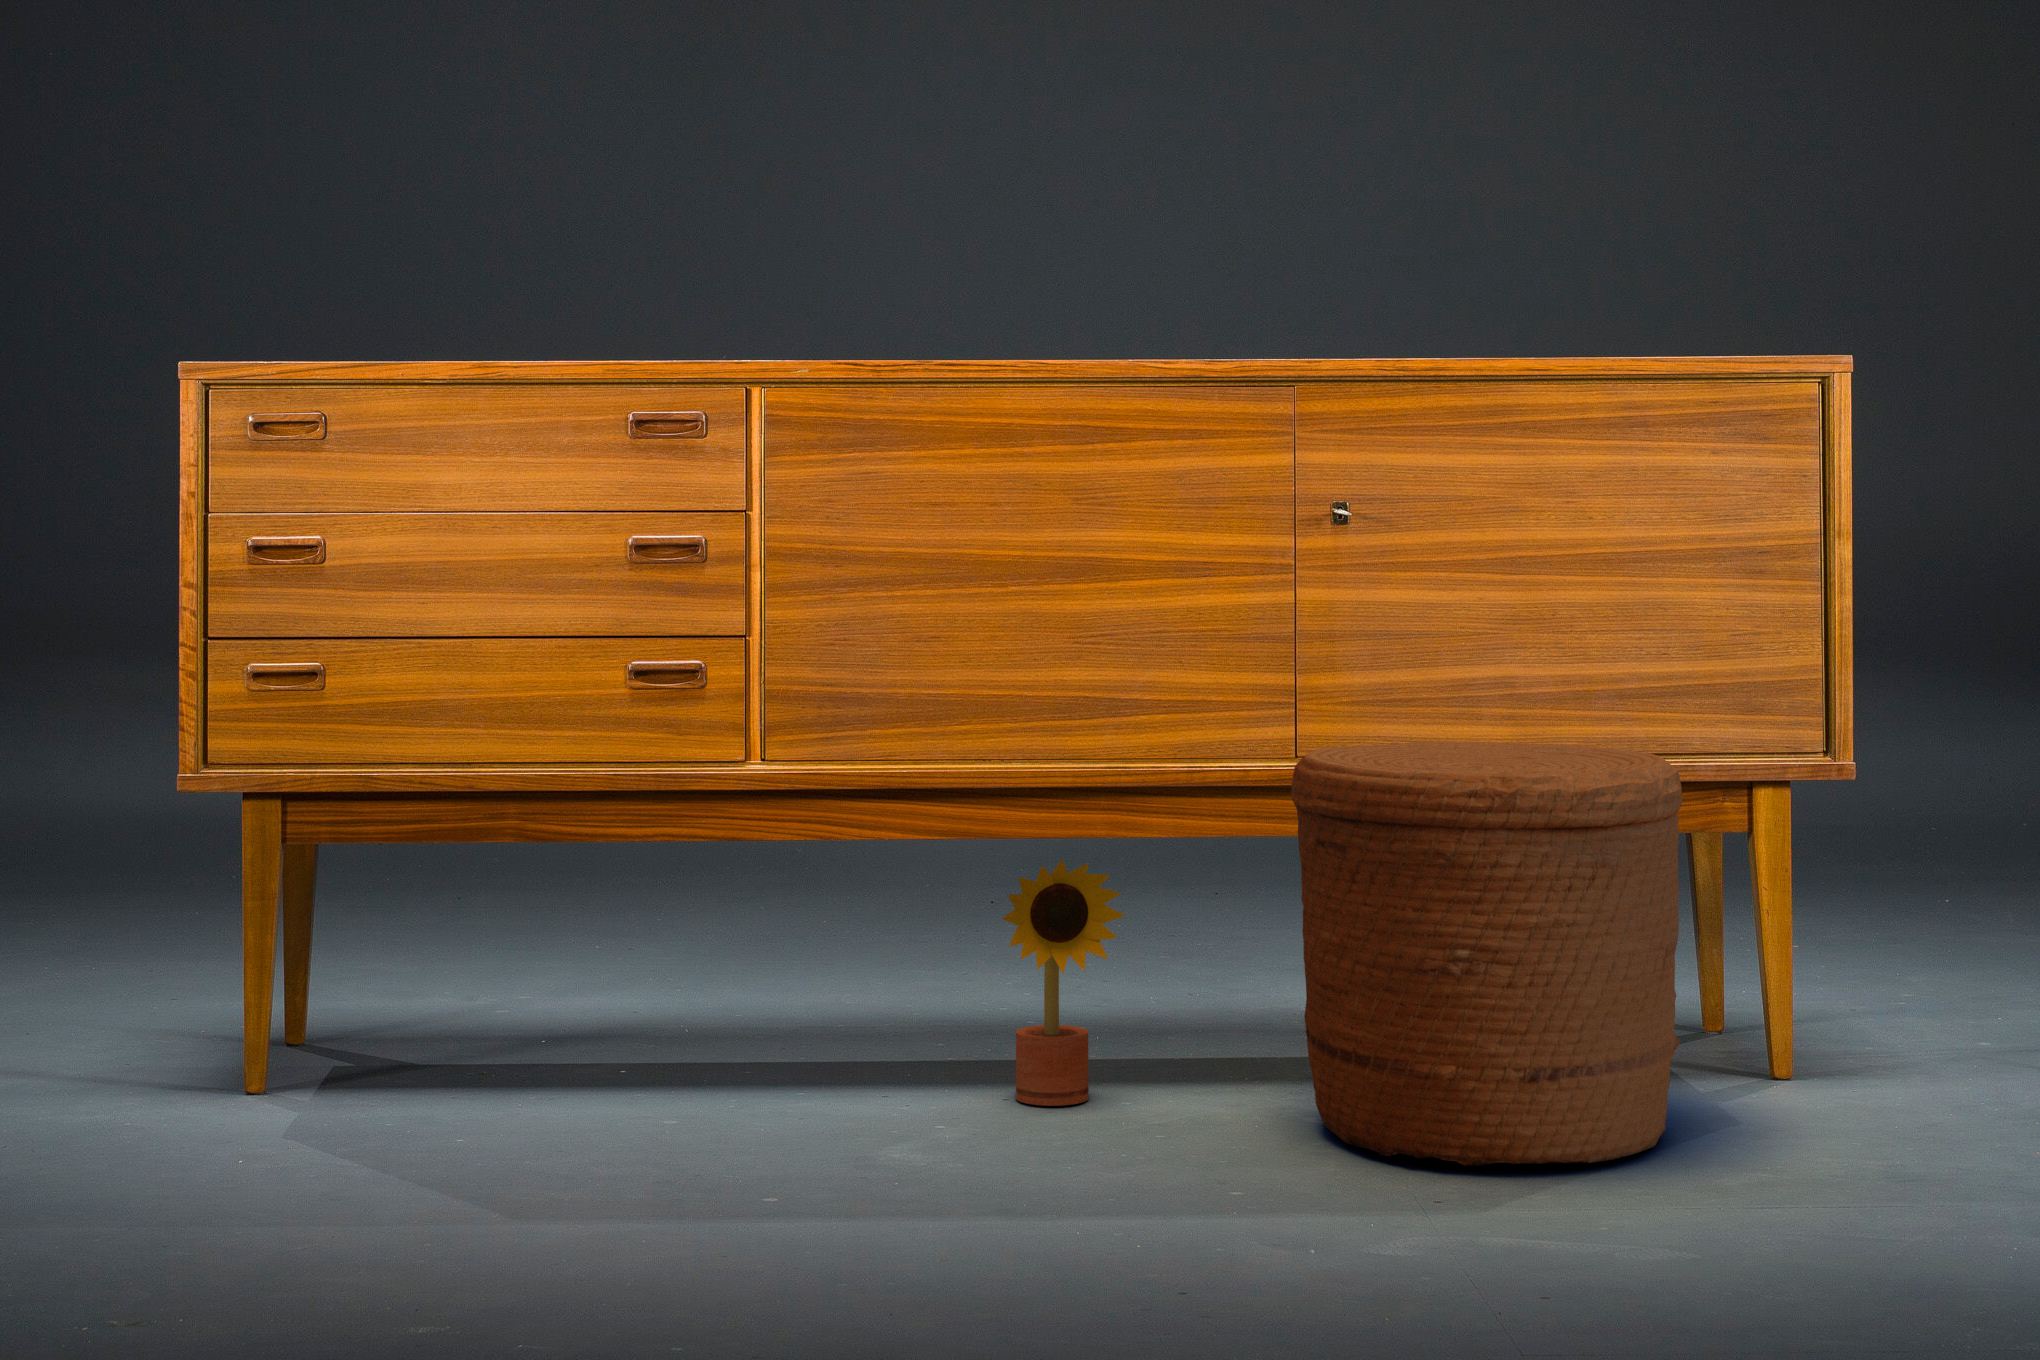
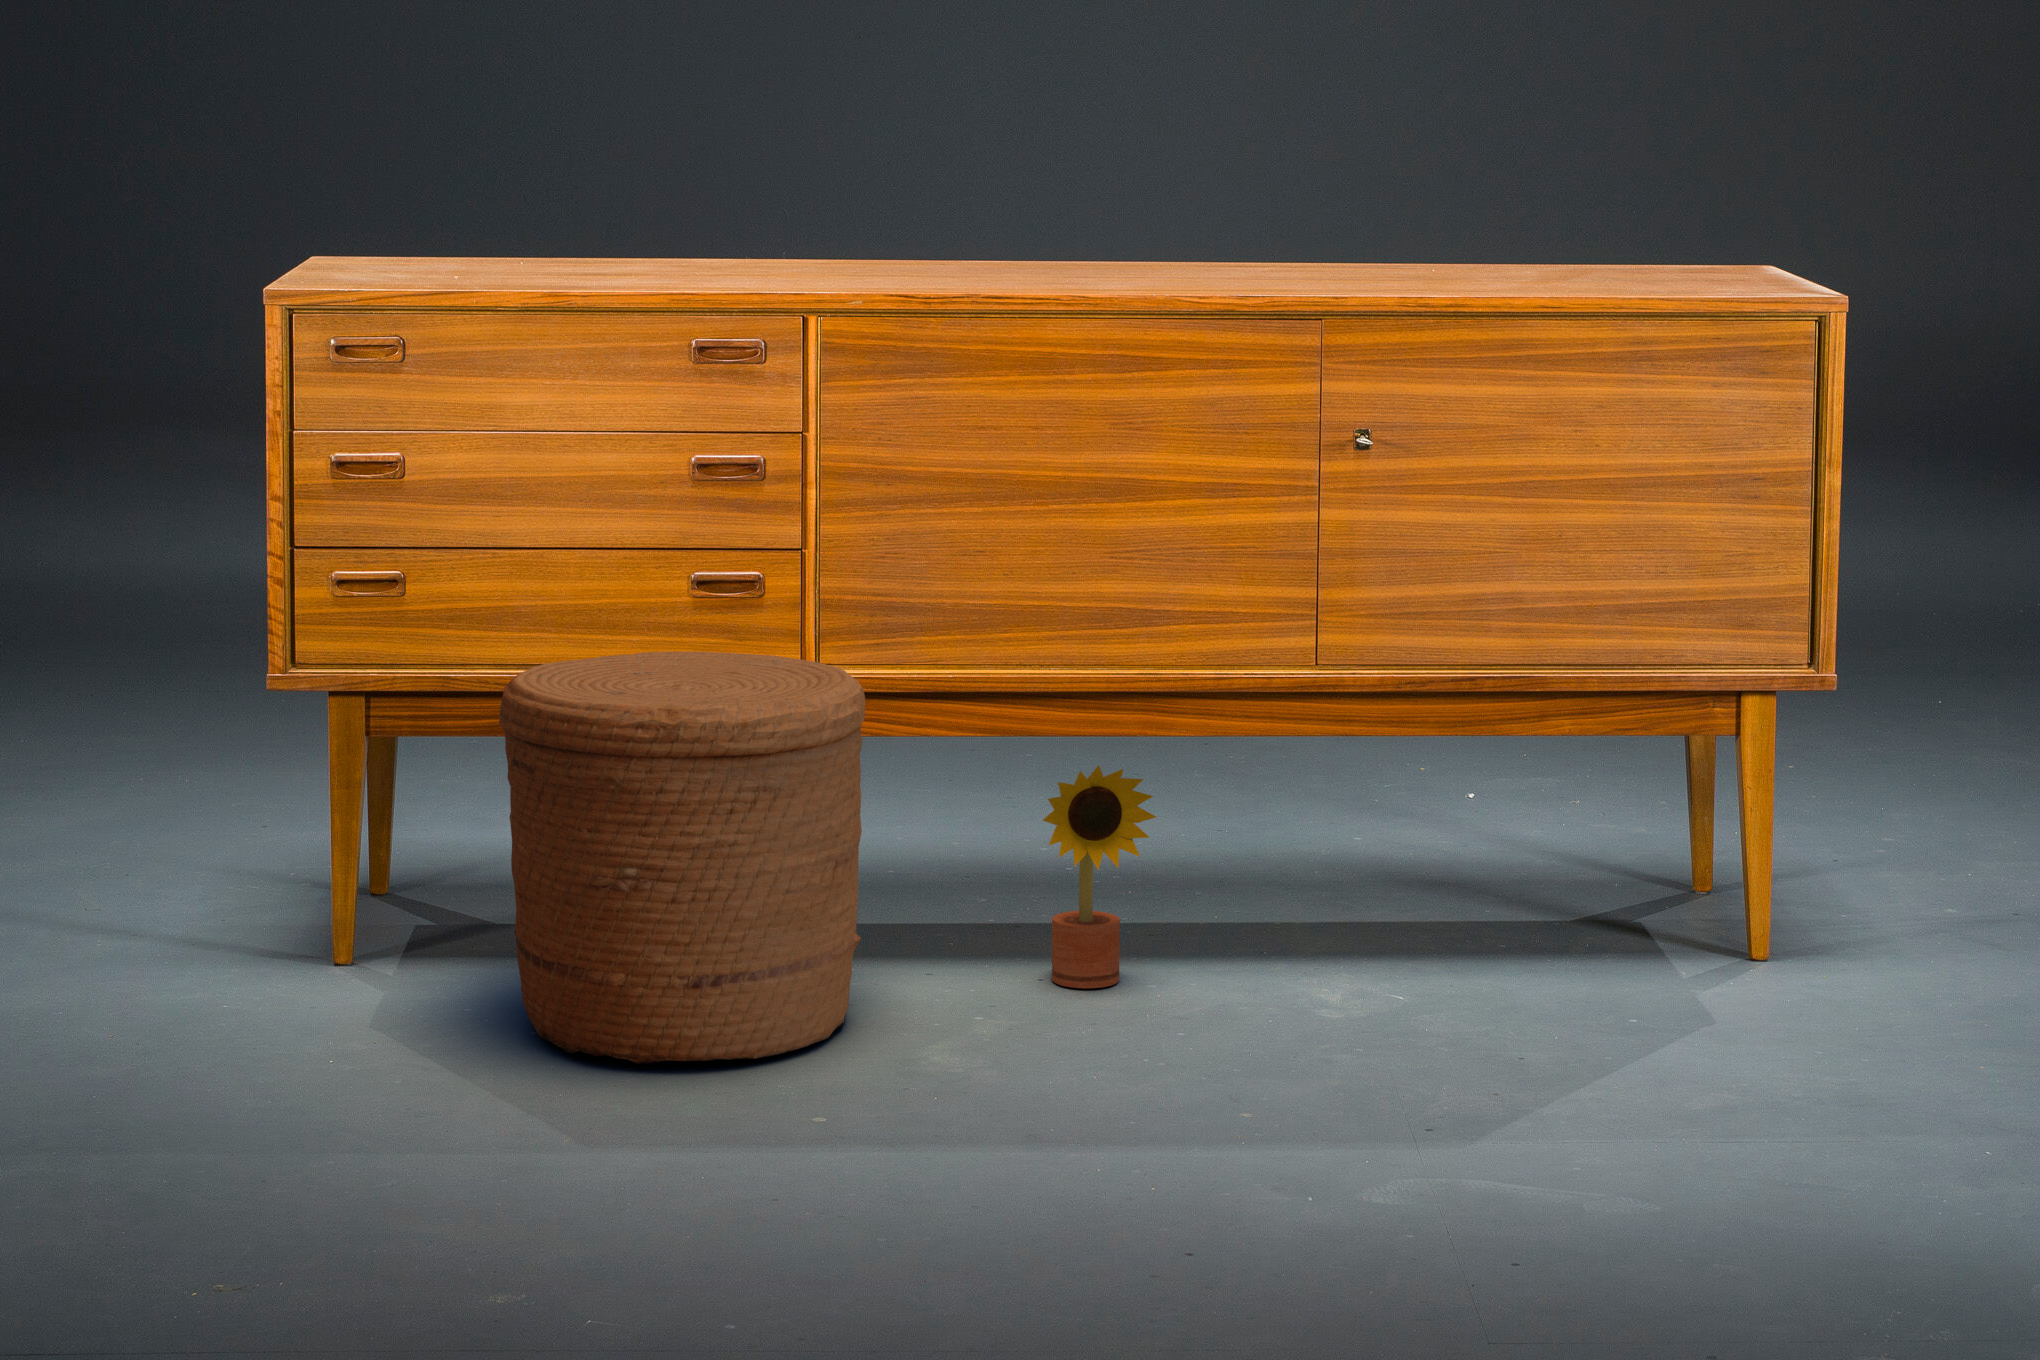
woven basket: present [1291,742,1682,1166] -> present [499,652,865,1064]

